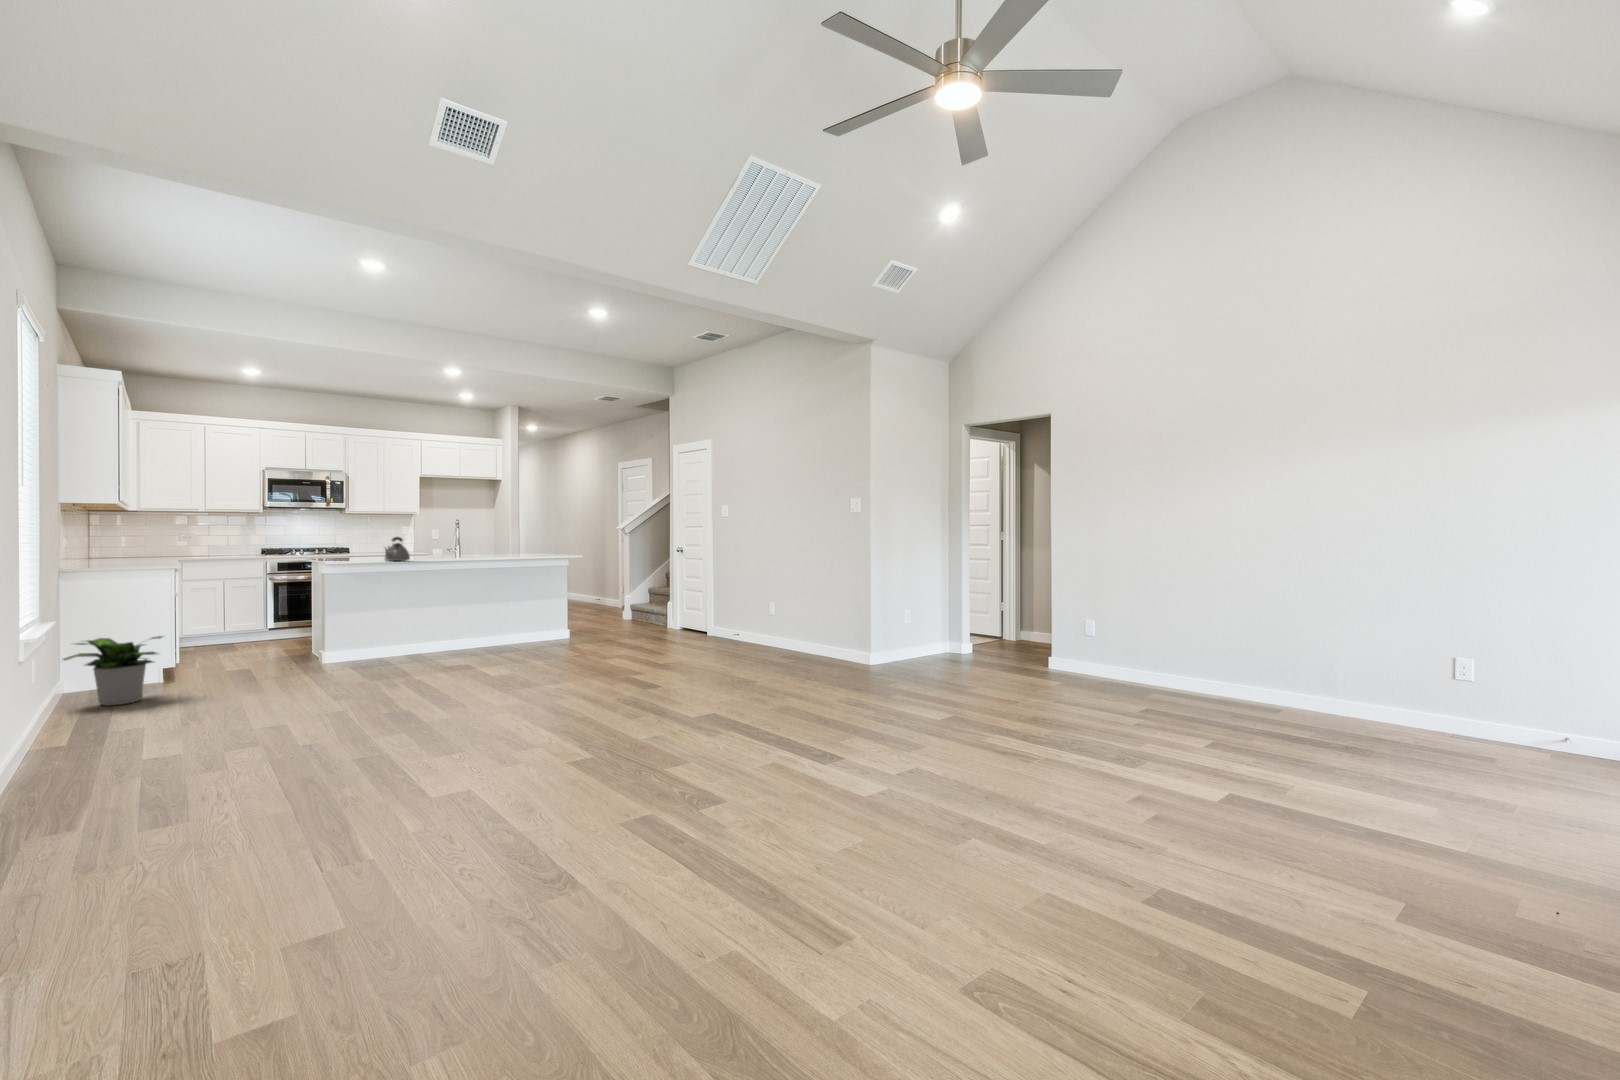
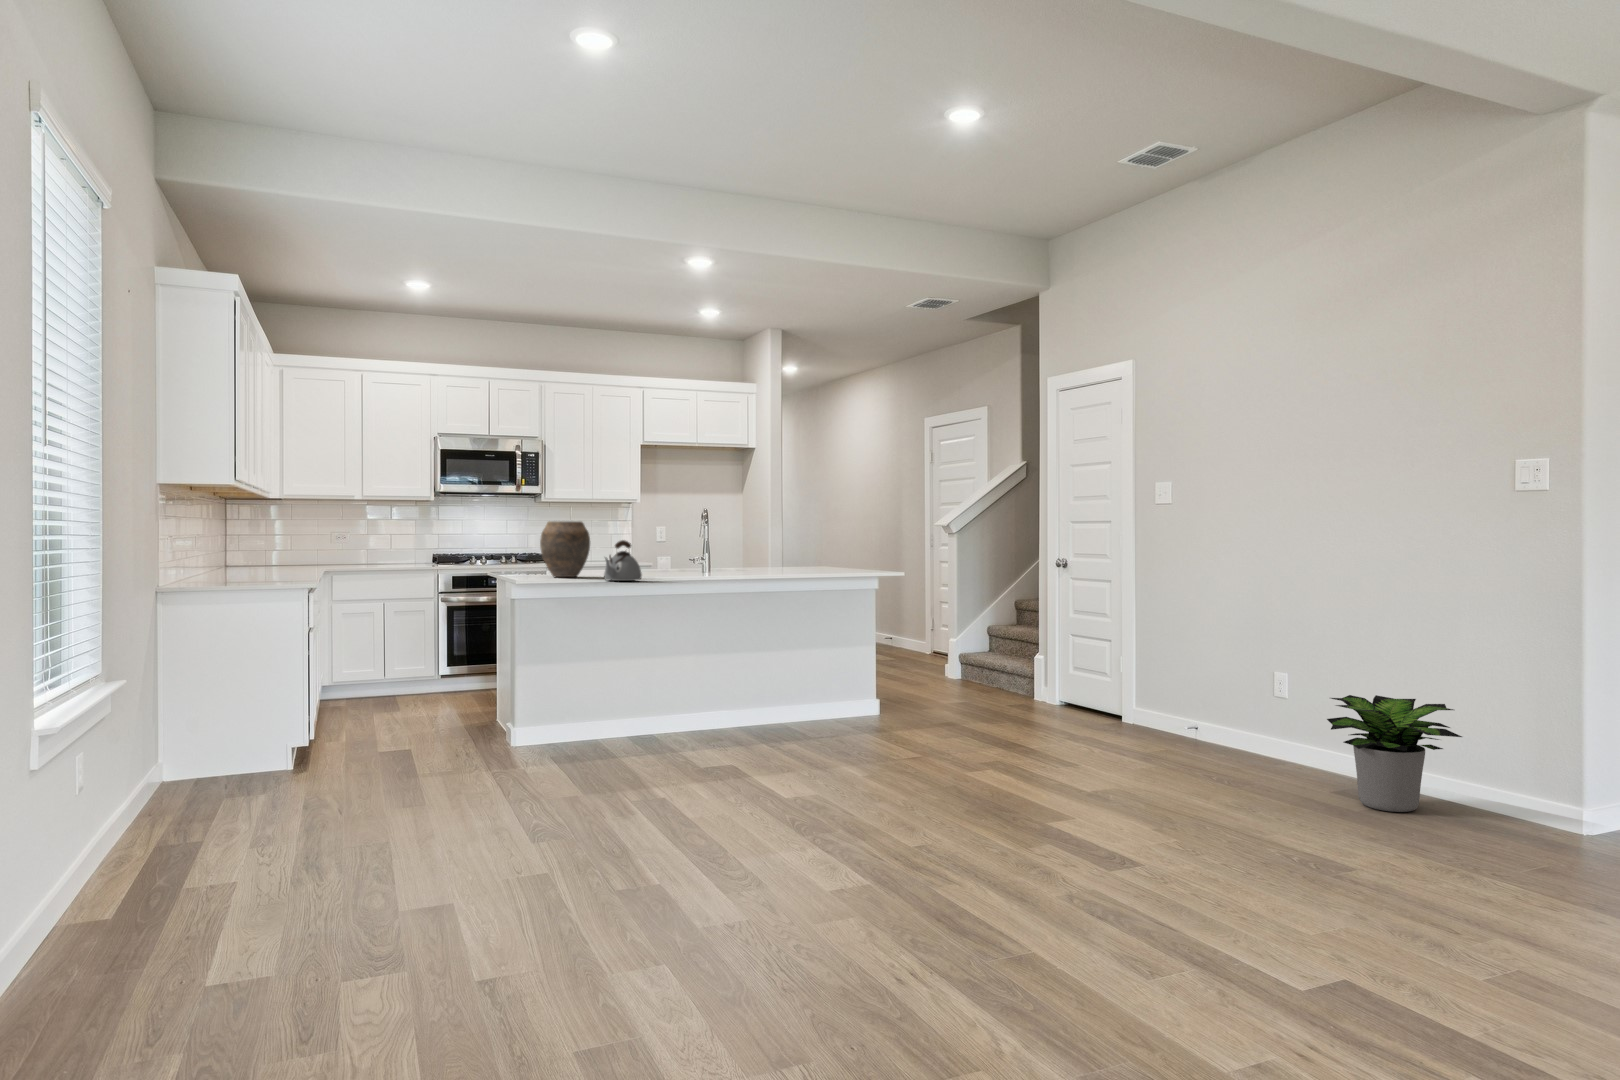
vase: none [341,525,376,560] -> present [540,521,590,577]
potted plant: present [64,636,162,706] -> present [1327,695,1462,812]

